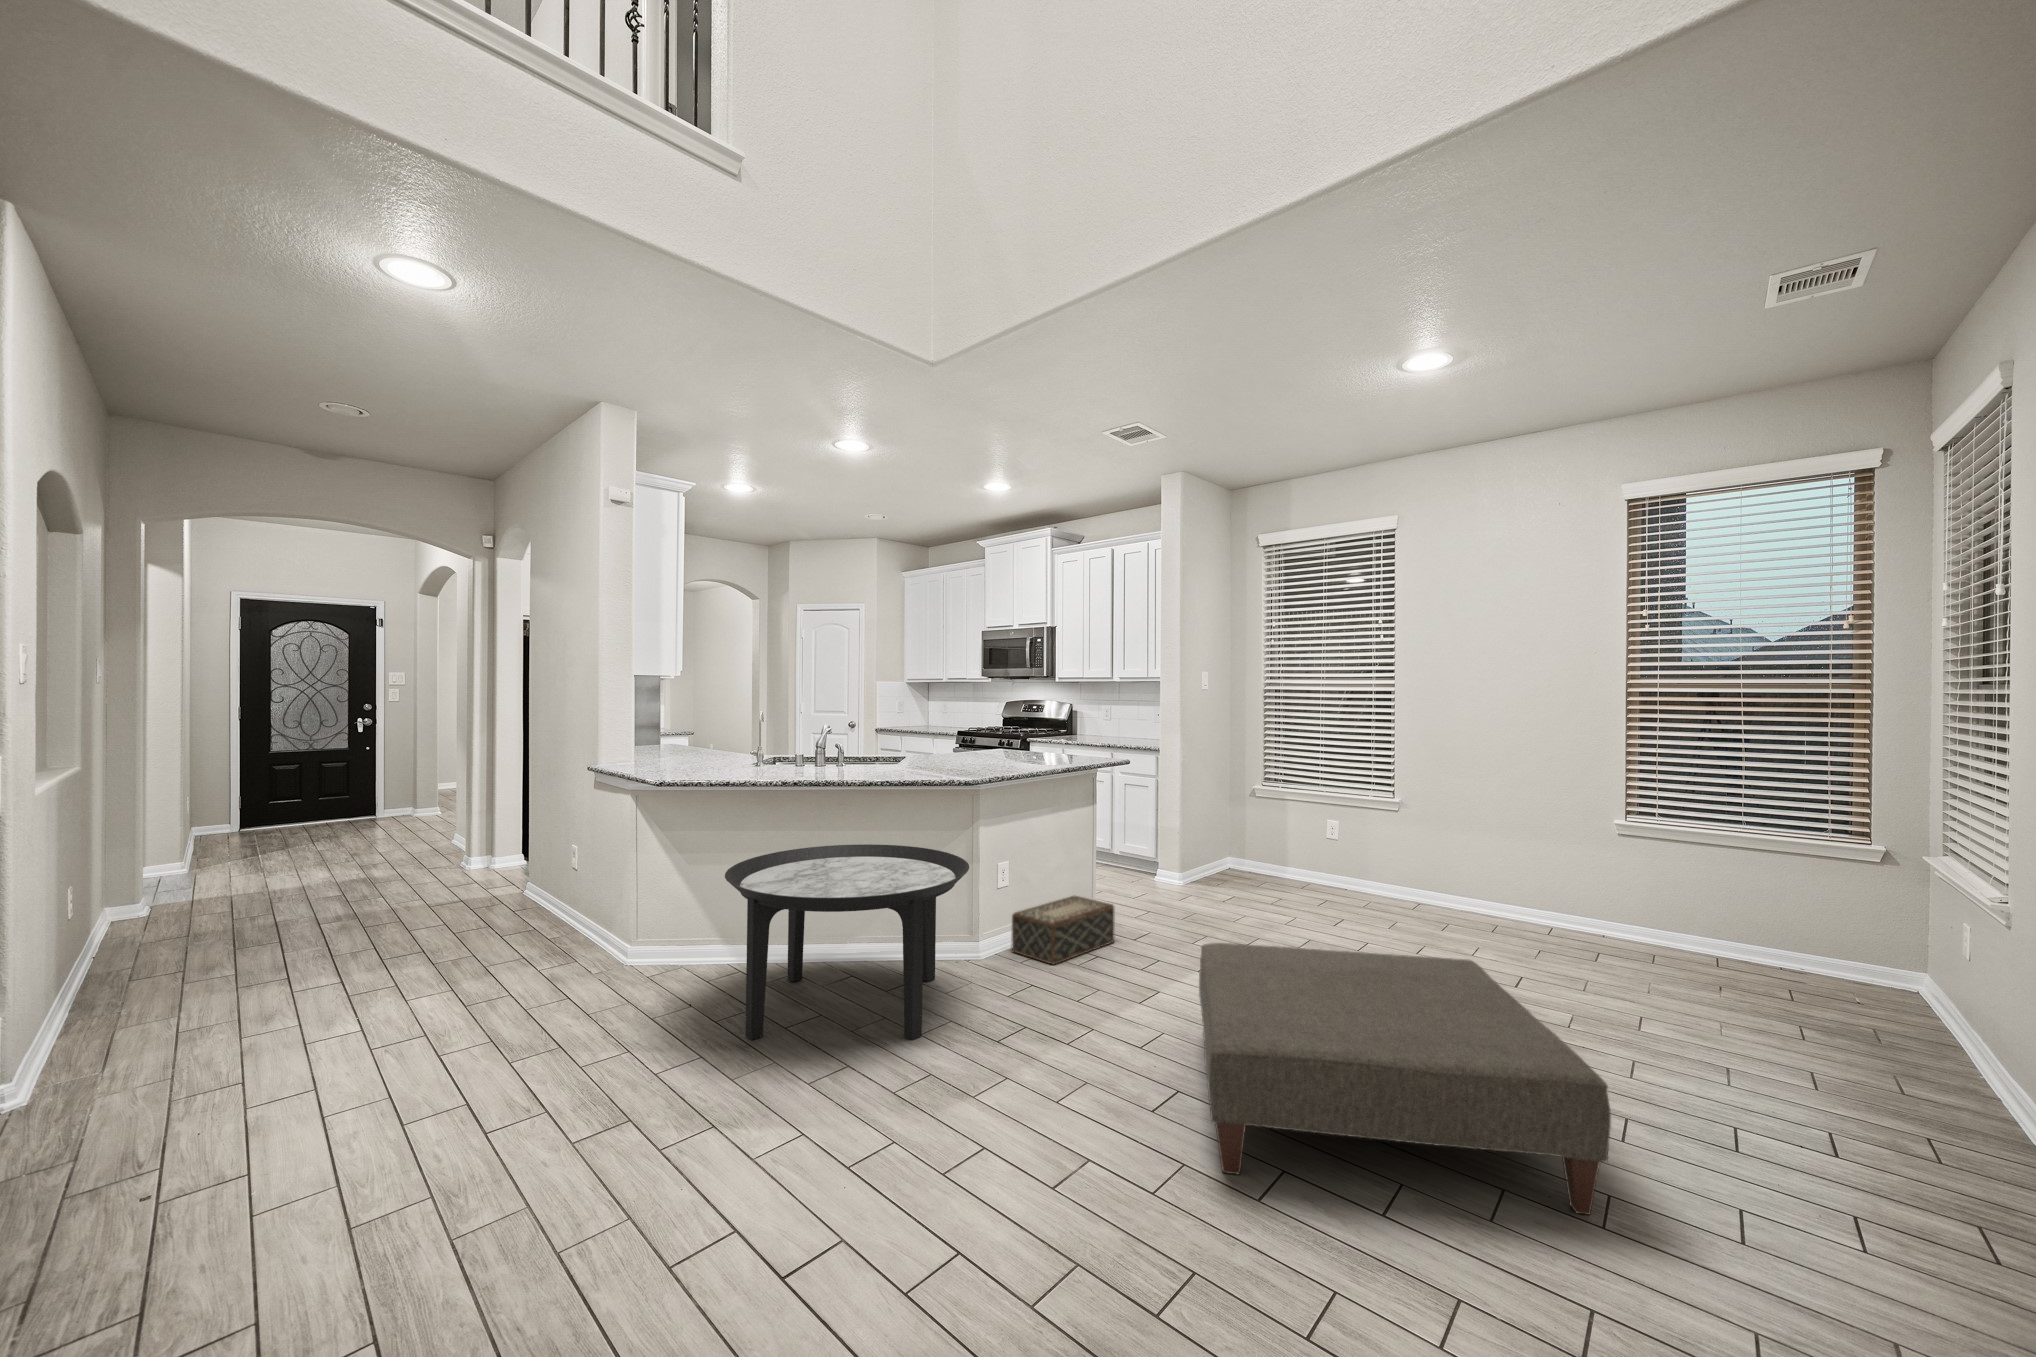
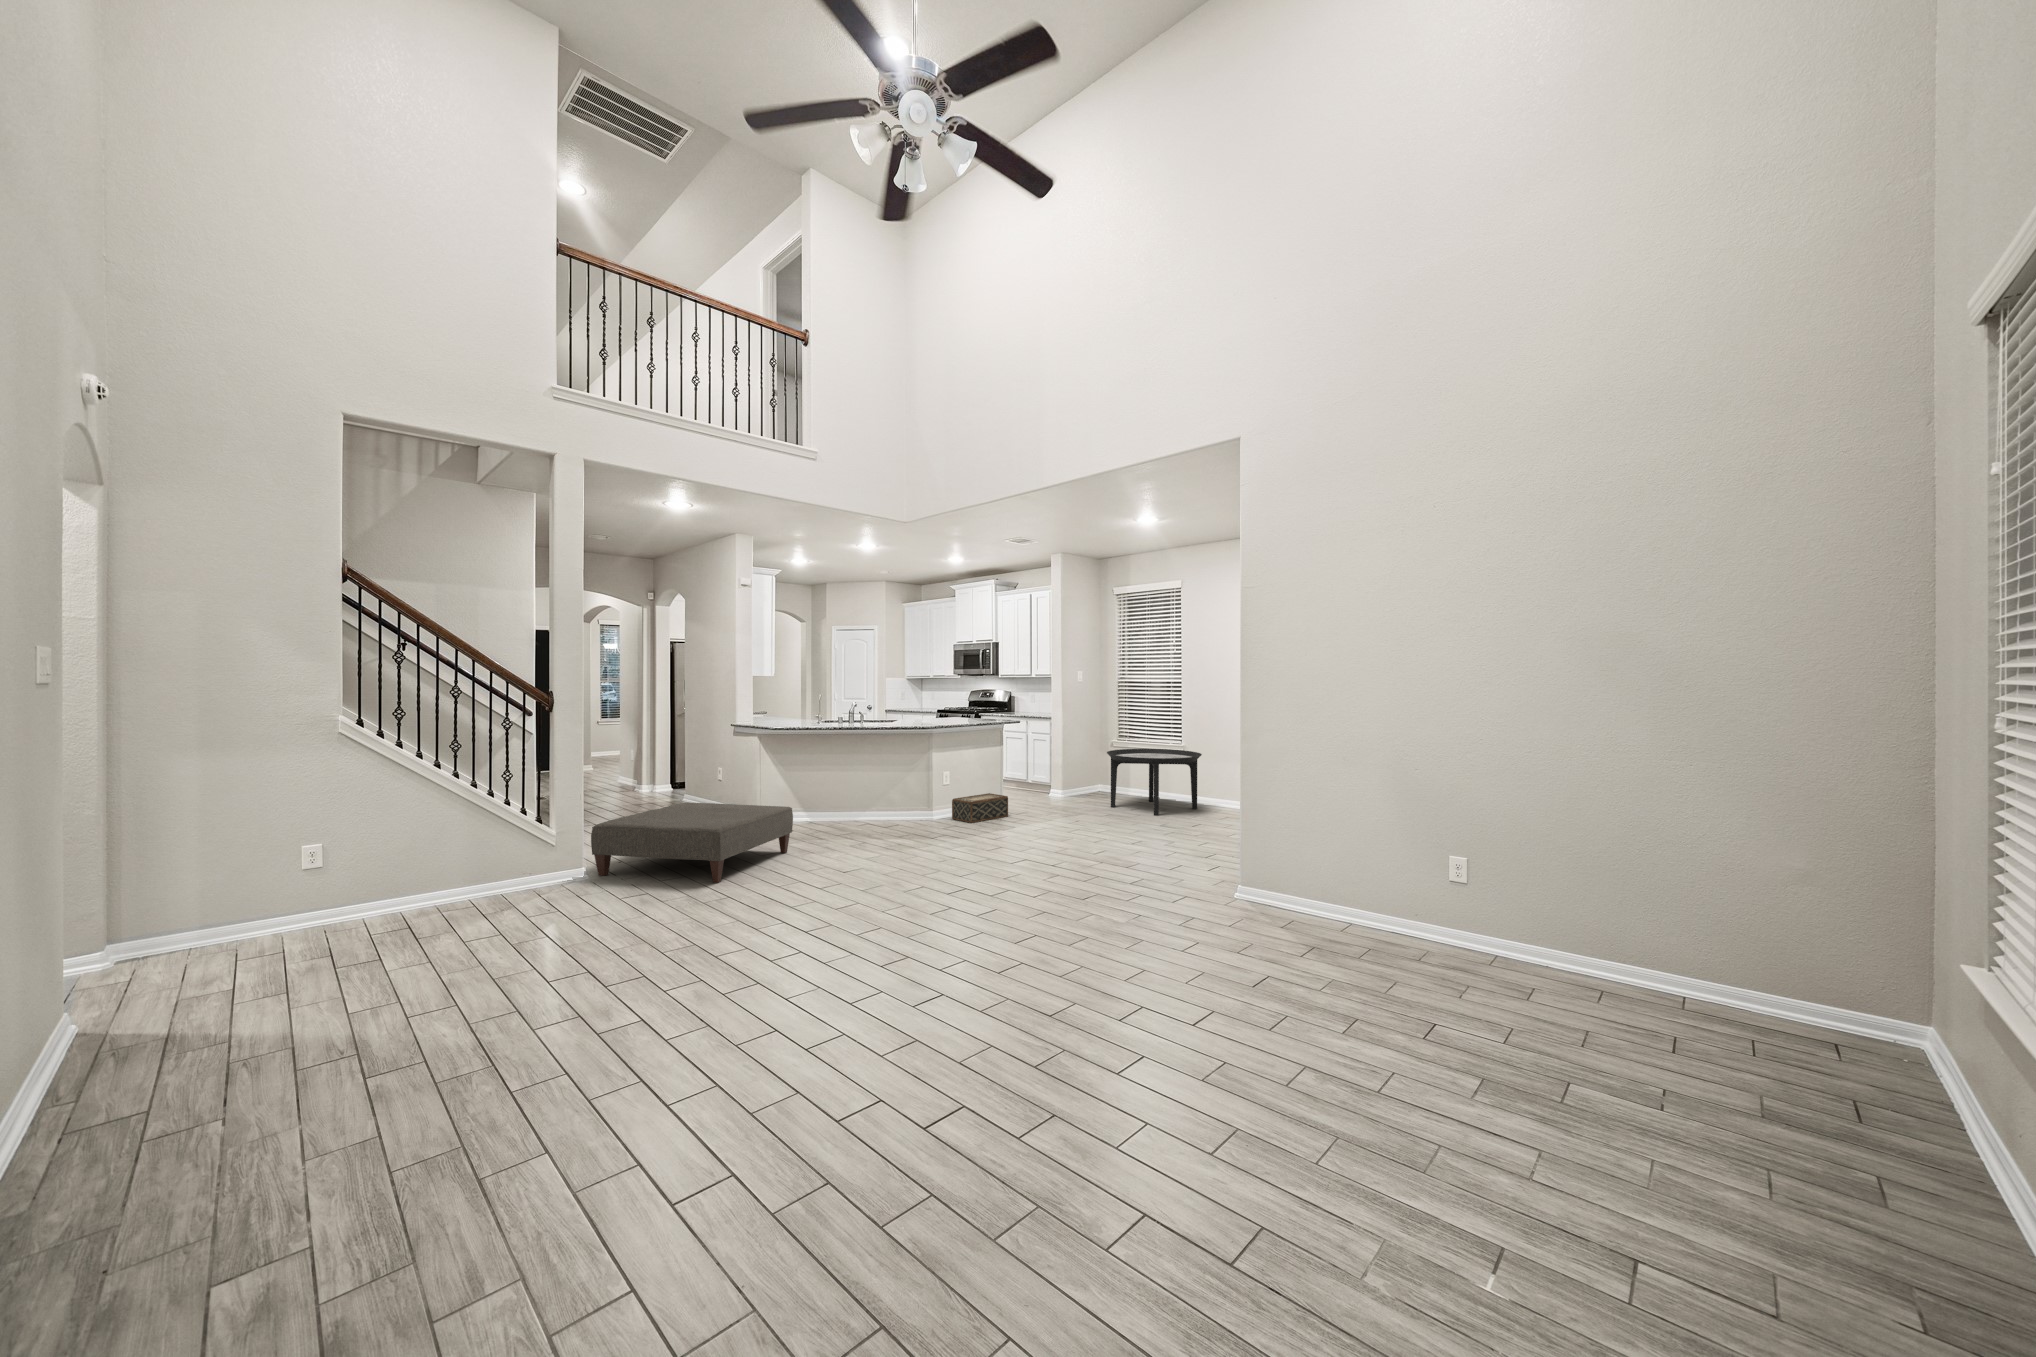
round table: present [725,844,969,1040] -> present [1107,749,1202,815]
ottoman: present [1199,943,1611,1215] -> present [591,802,793,883]

